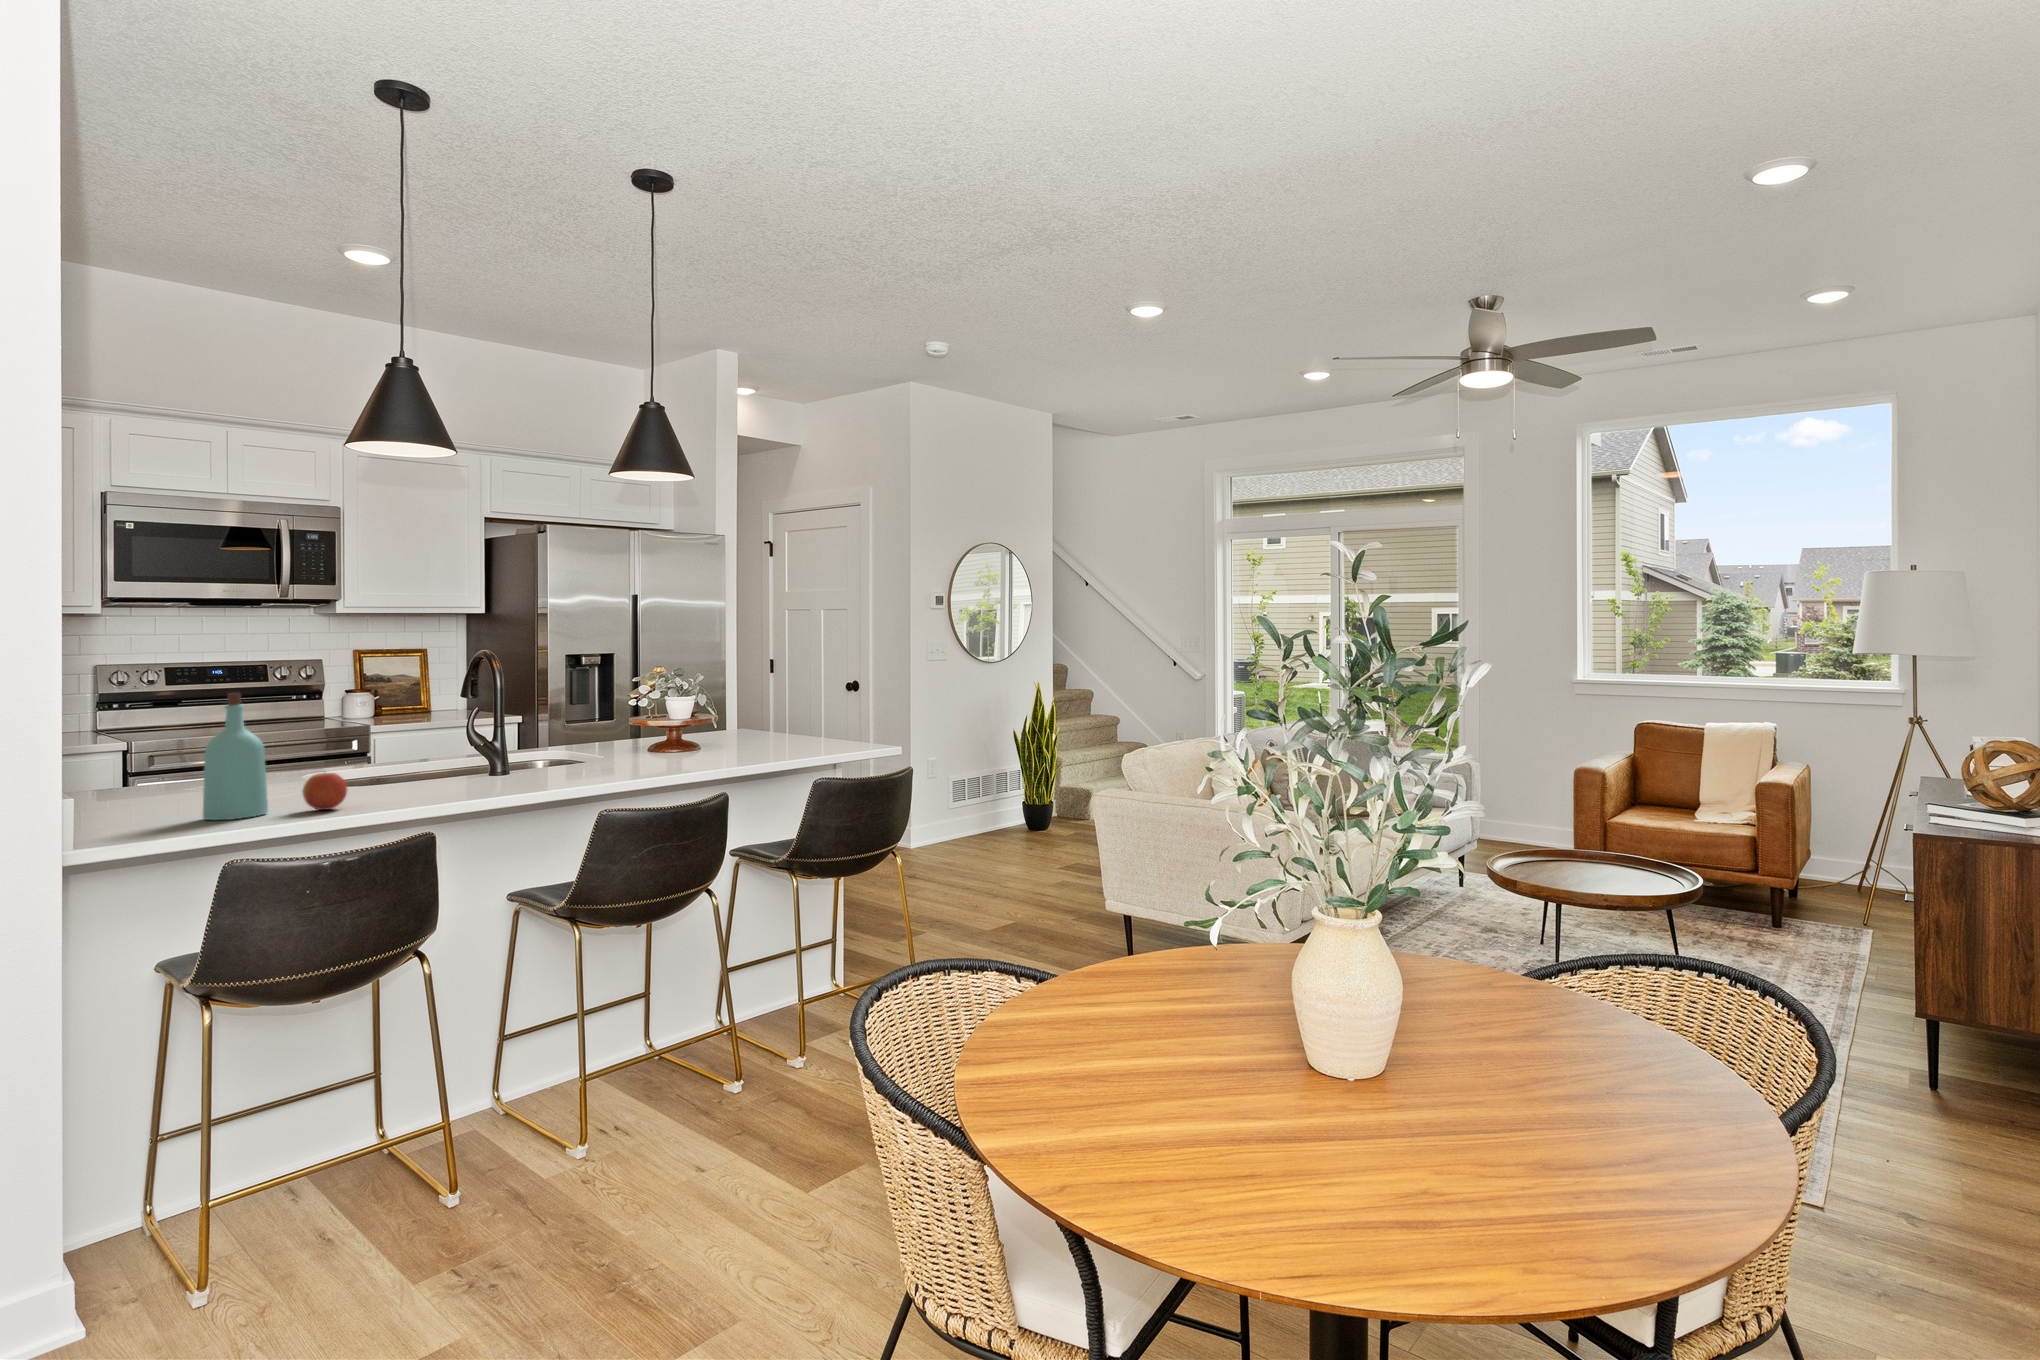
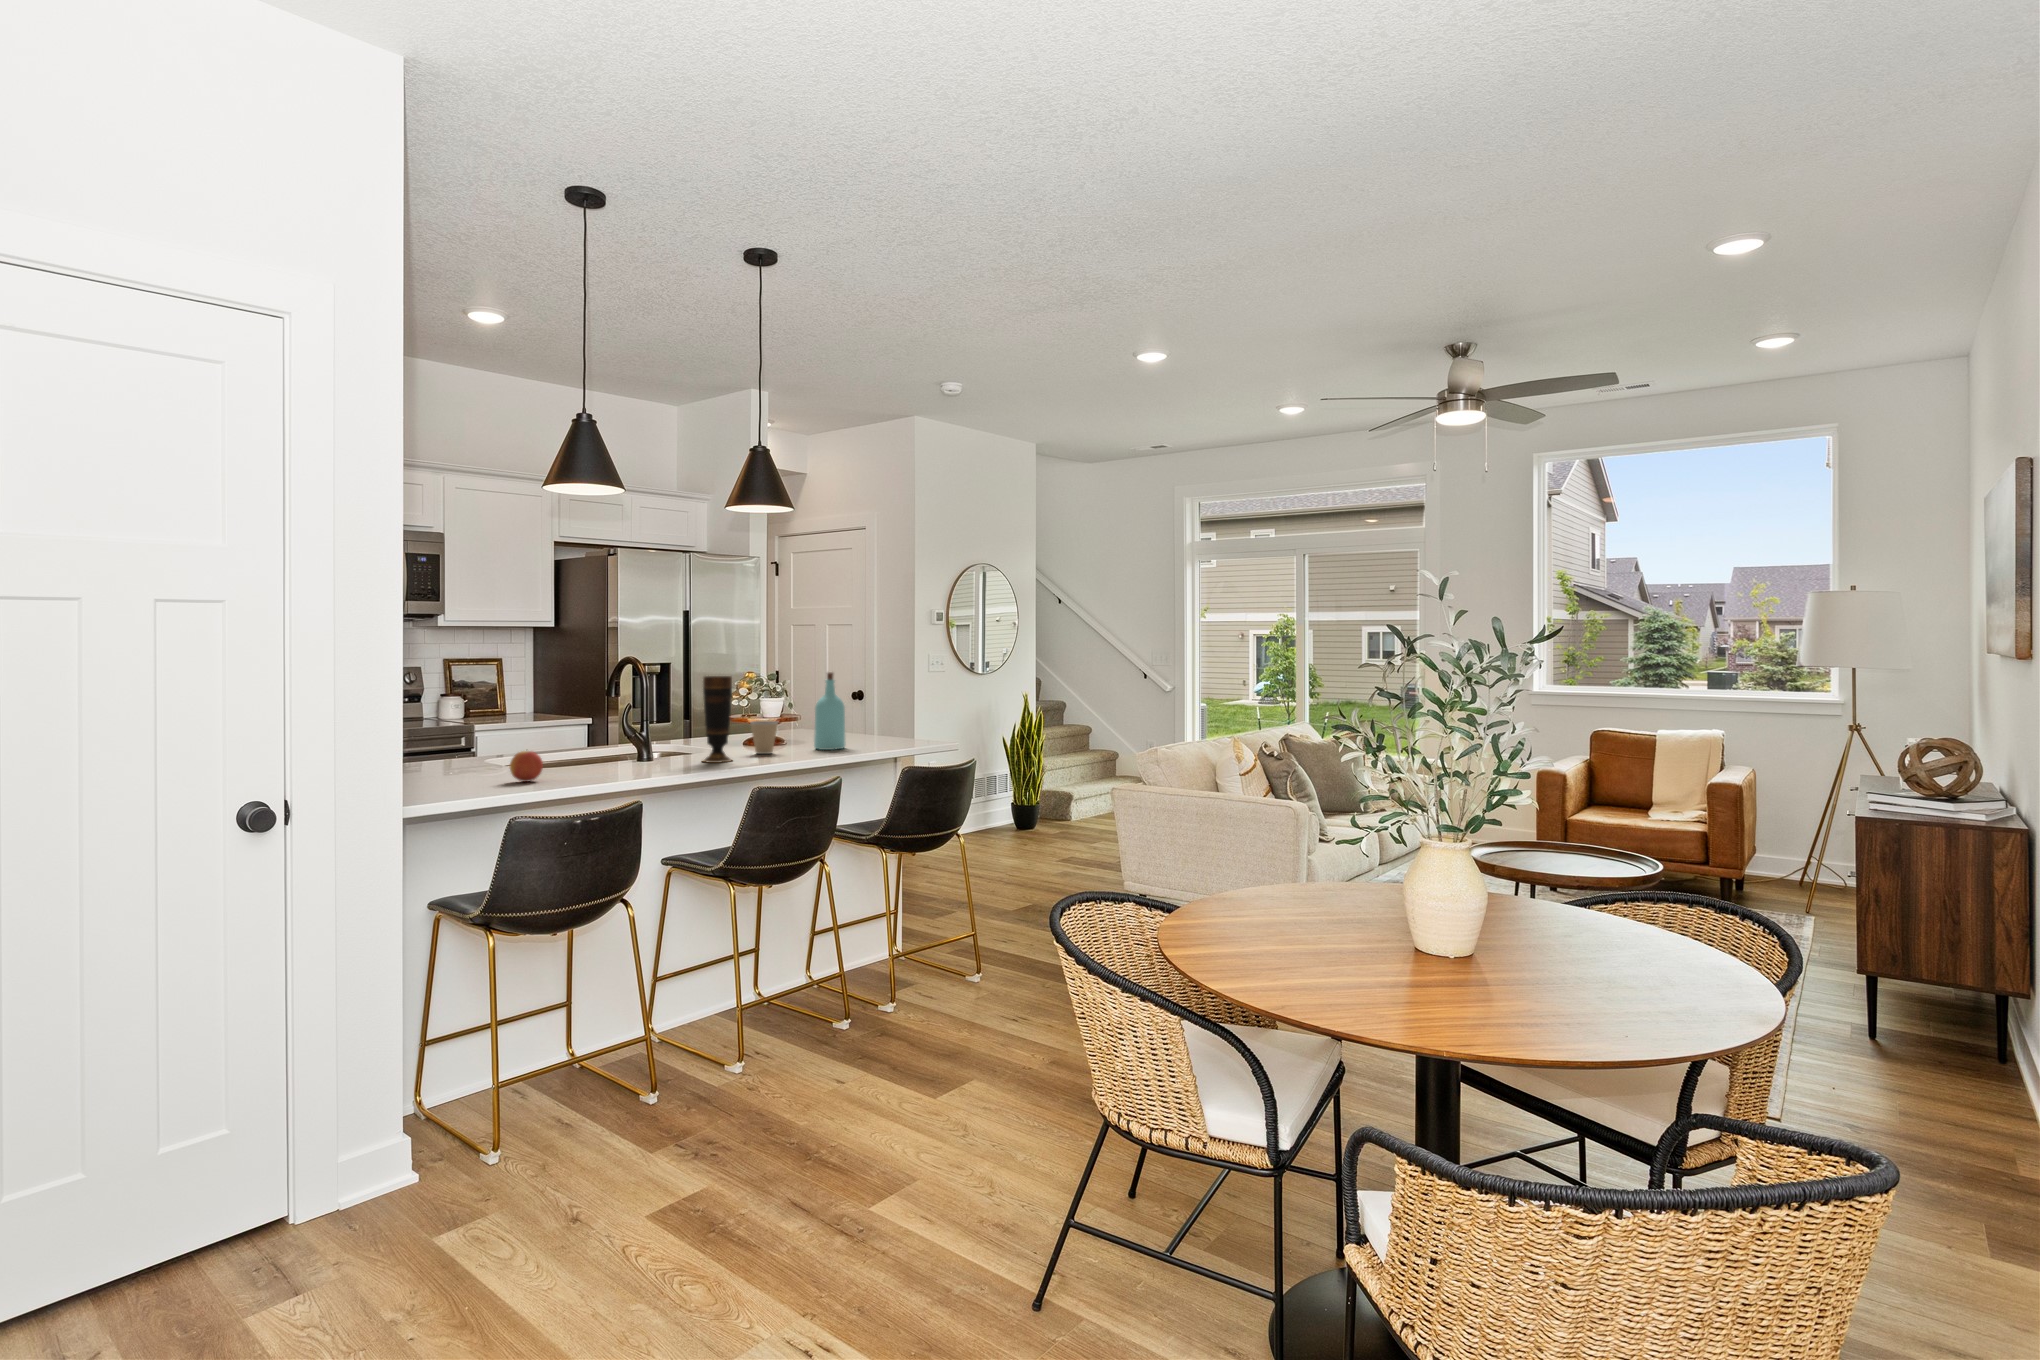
vase: none [578,675,618,779] -> present [703,676,732,763]
bottle: present [203,693,268,820] -> present [814,672,846,750]
coffee cup: none [650,726,686,765] -> present [750,721,778,754]

